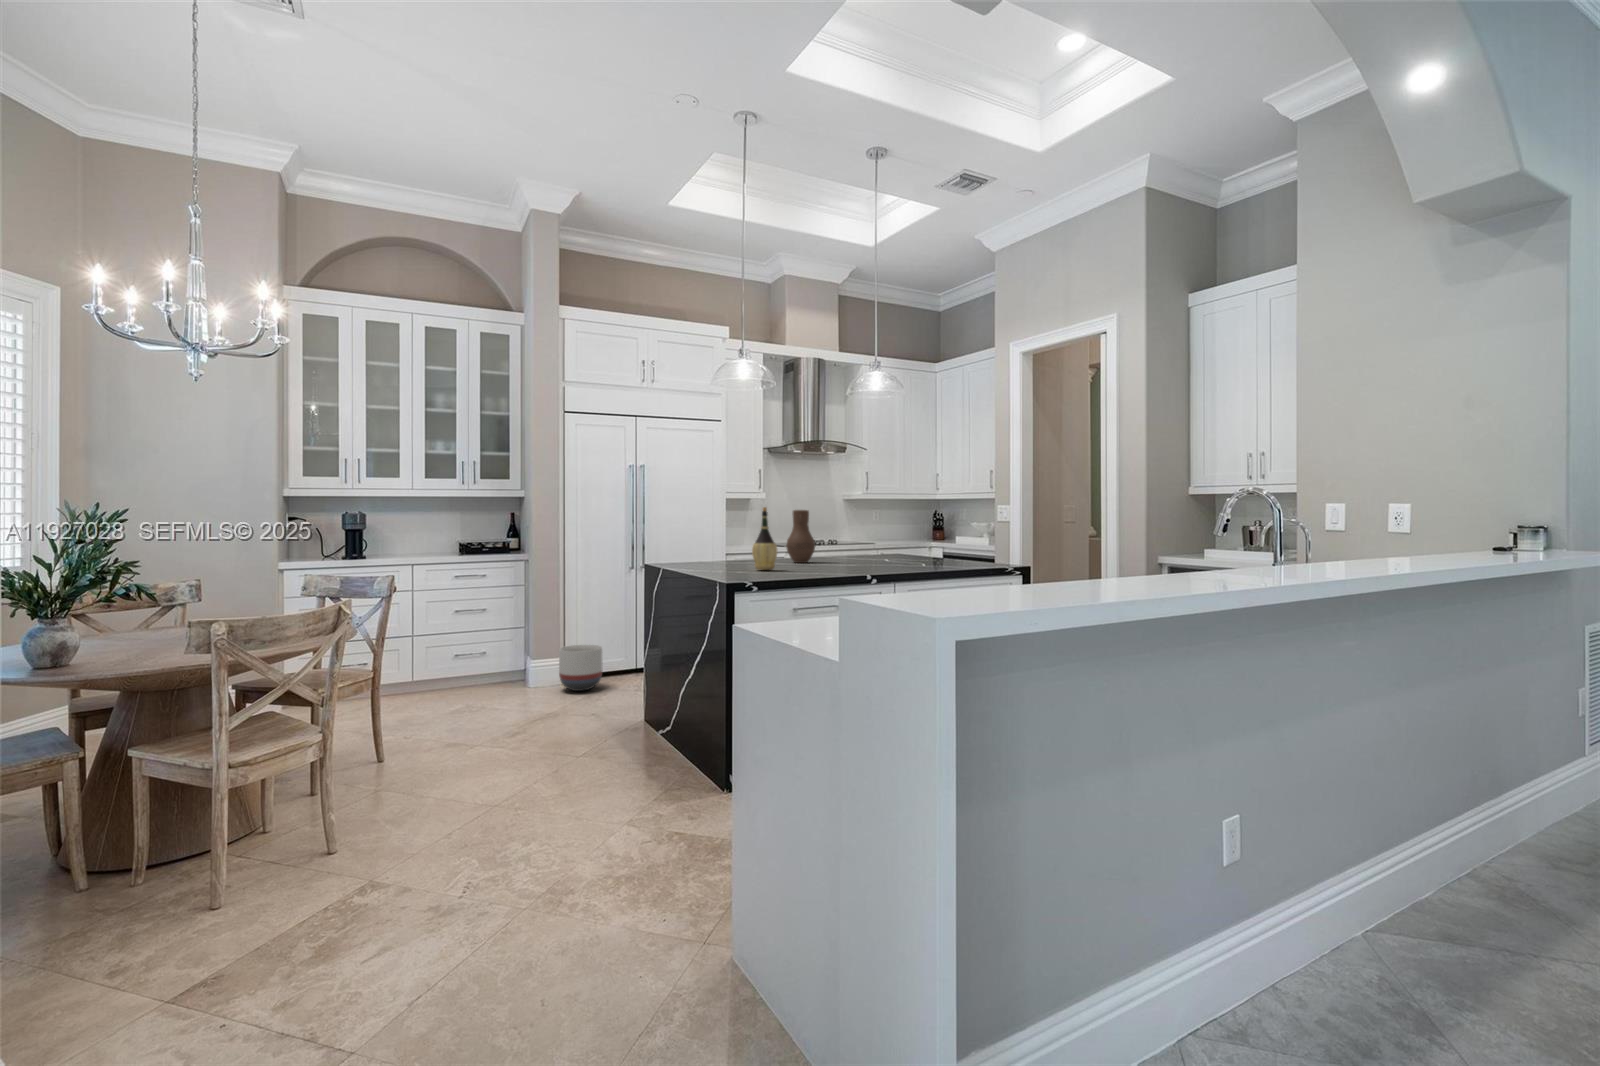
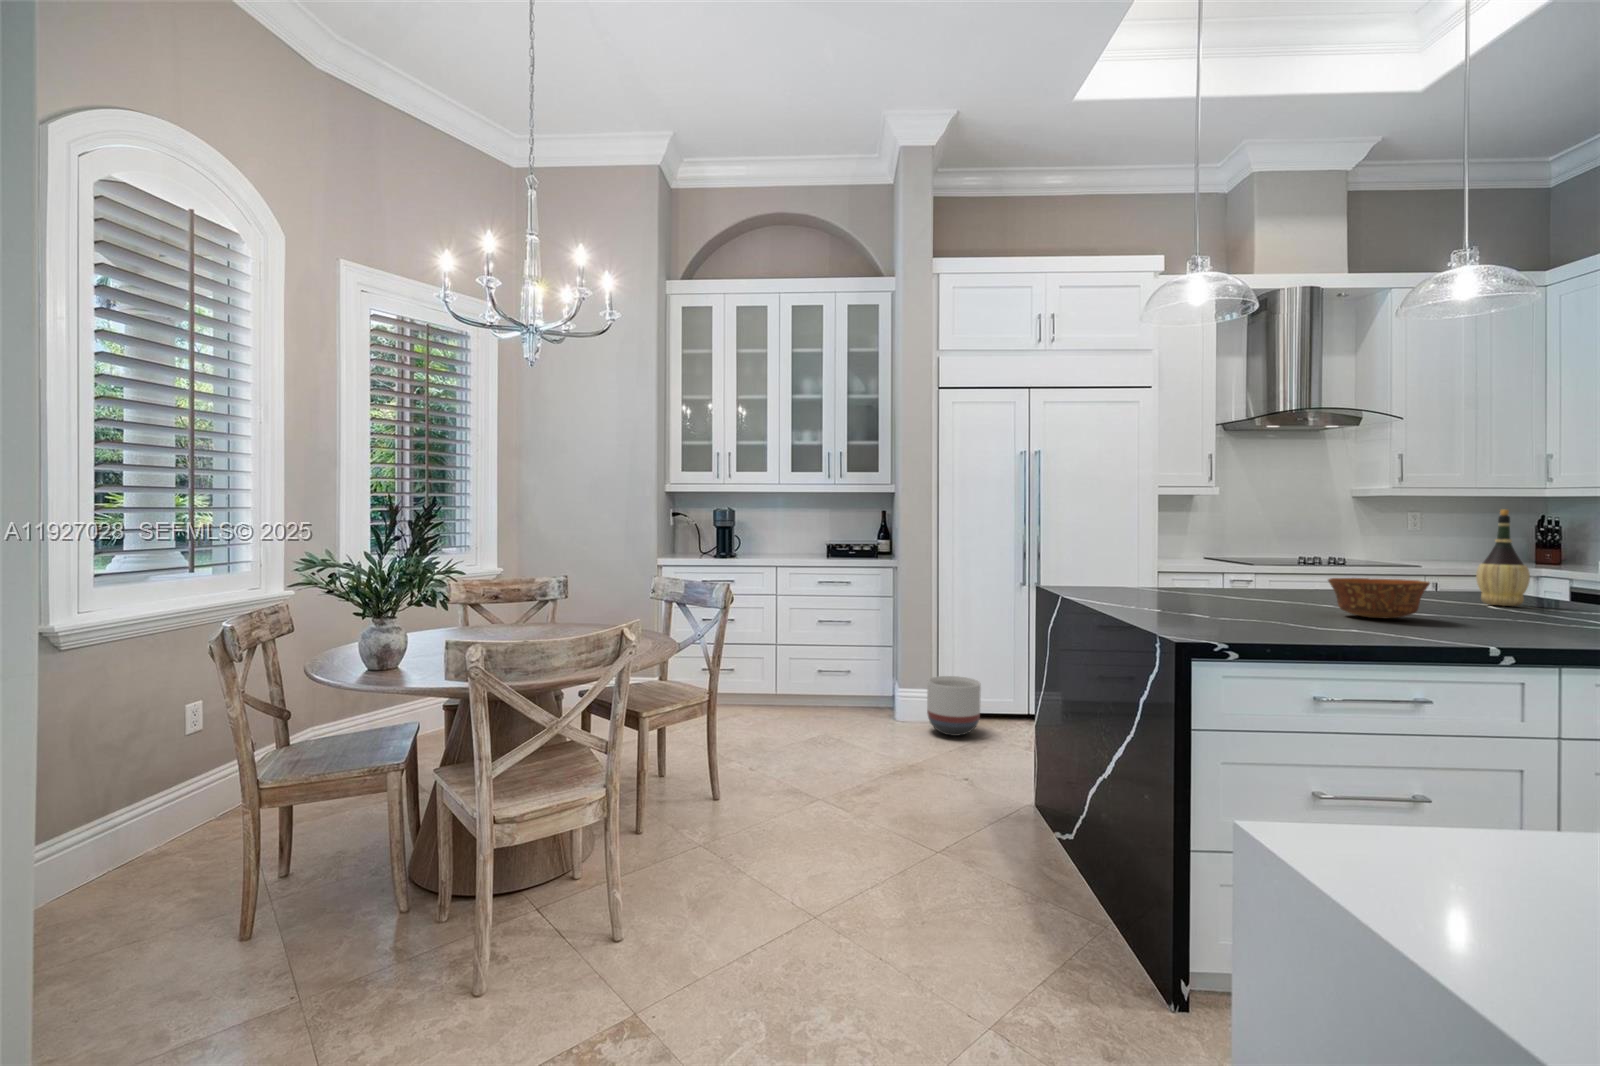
wine bottle: present [752,507,777,570] -> present [1476,509,1530,606]
vase: present [786,510,815,563] -> none [1267,508,1324,594]
bowl: none [808,549,853,571] -> present [1328,578,1430,618]

